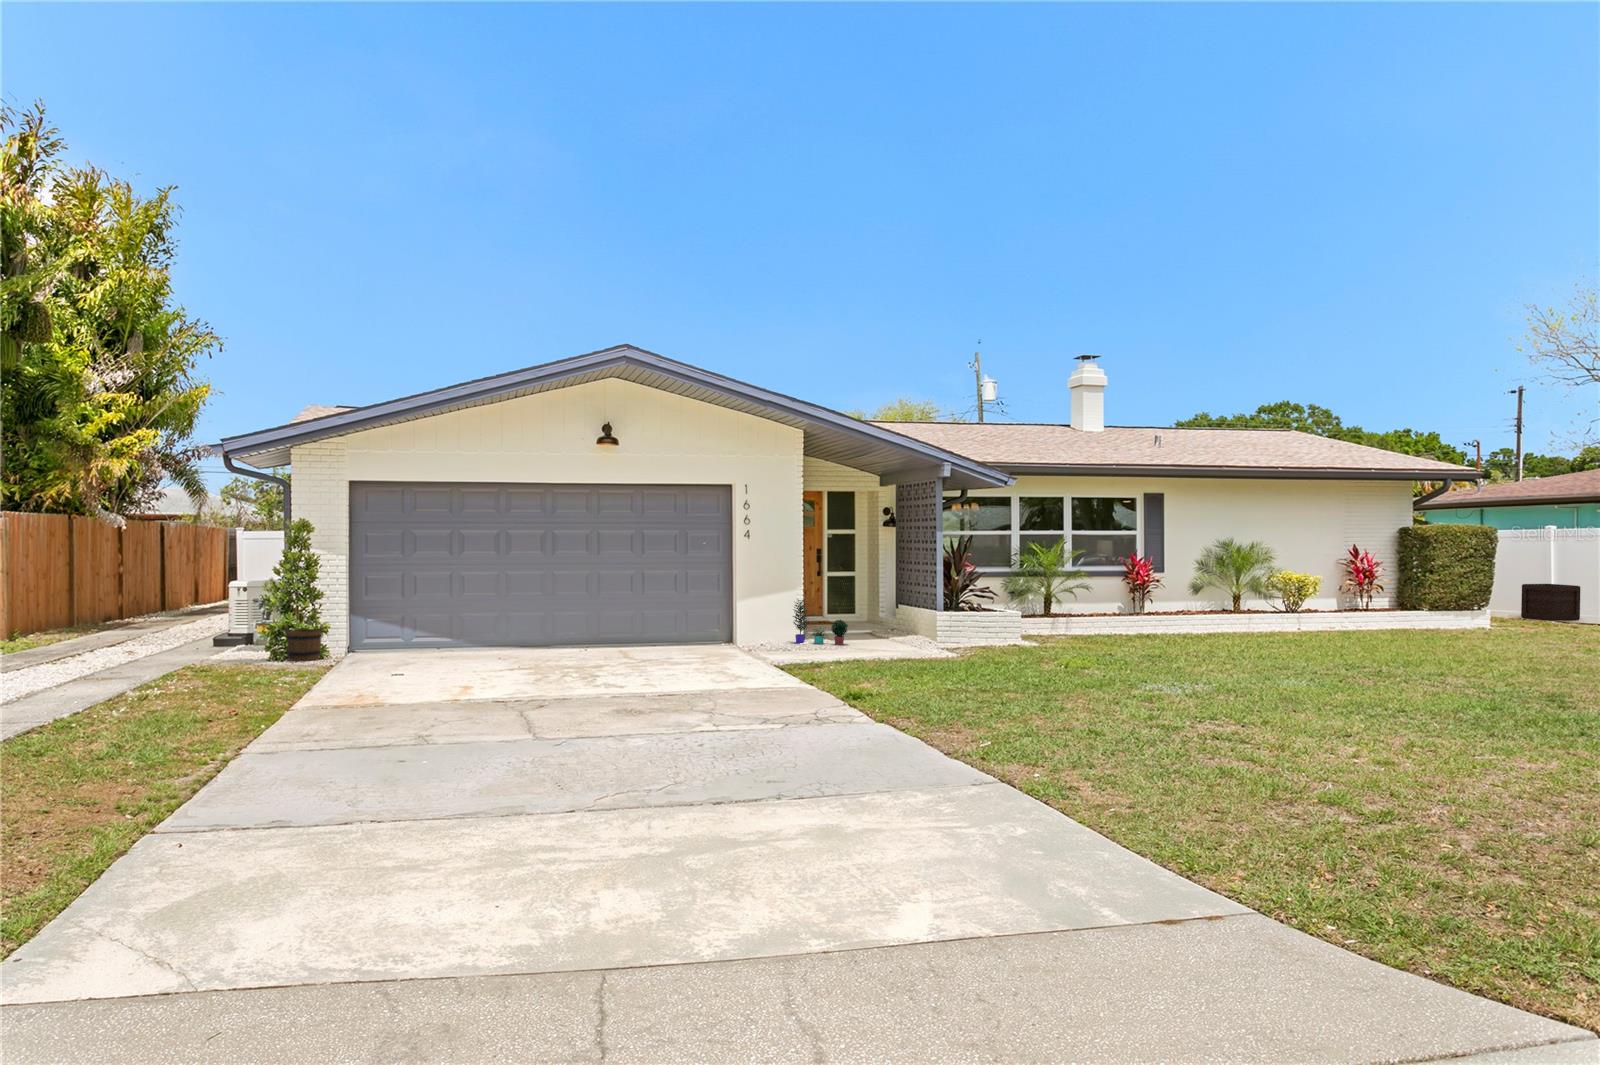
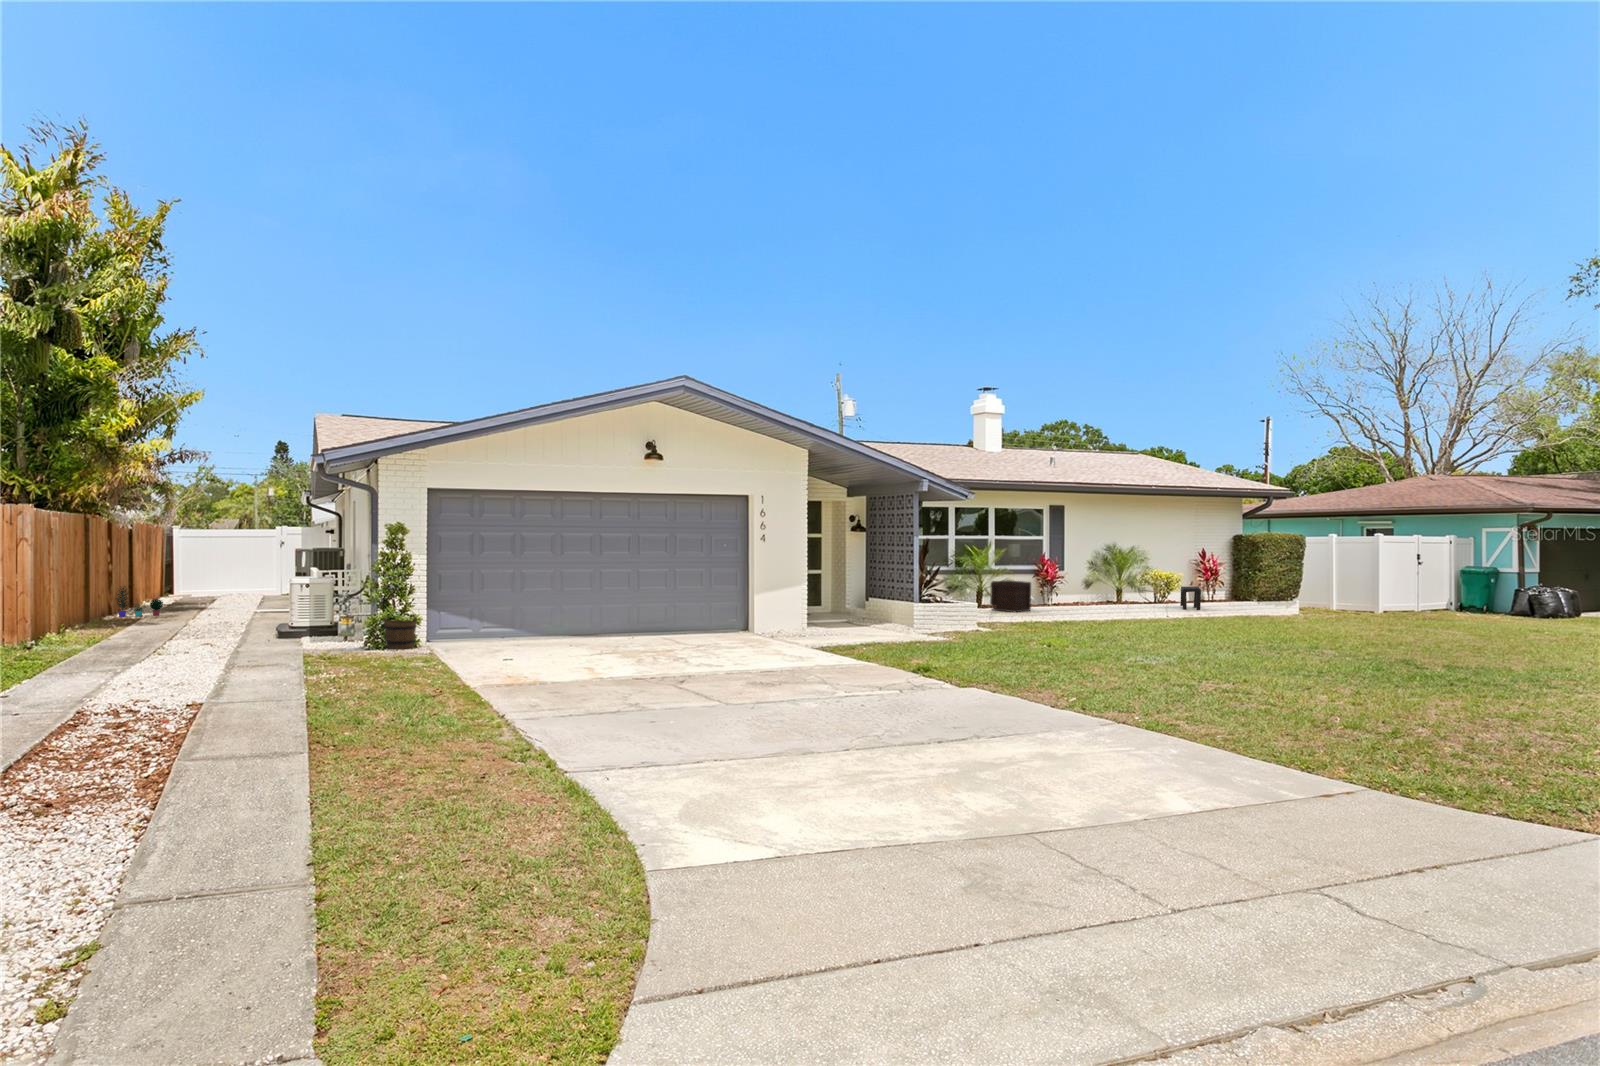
wooden crate: present [1521,584,1580,621] -> present [990,581,1031,612]
bench: none [1320,592,1346,622] -> present [1180,587,1201,610]
potted plant: present [793,599,848,645] -> present [116,586,163,617]

